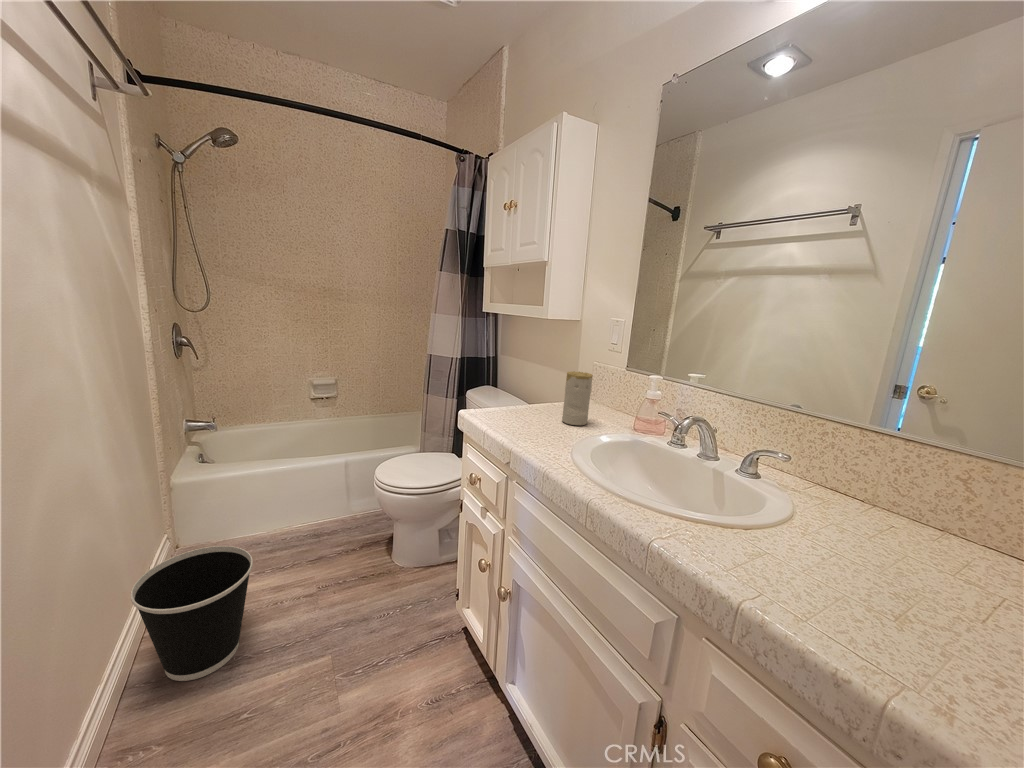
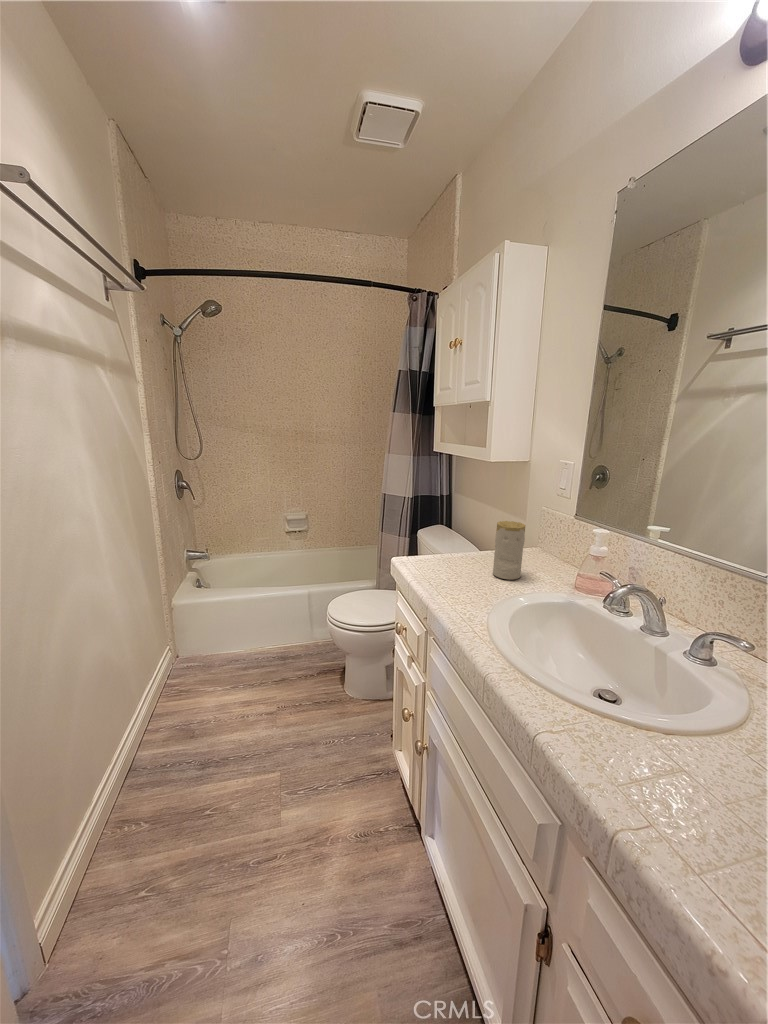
wastebasket: present [131,546,253,681] -> none [131,662,221,773]

